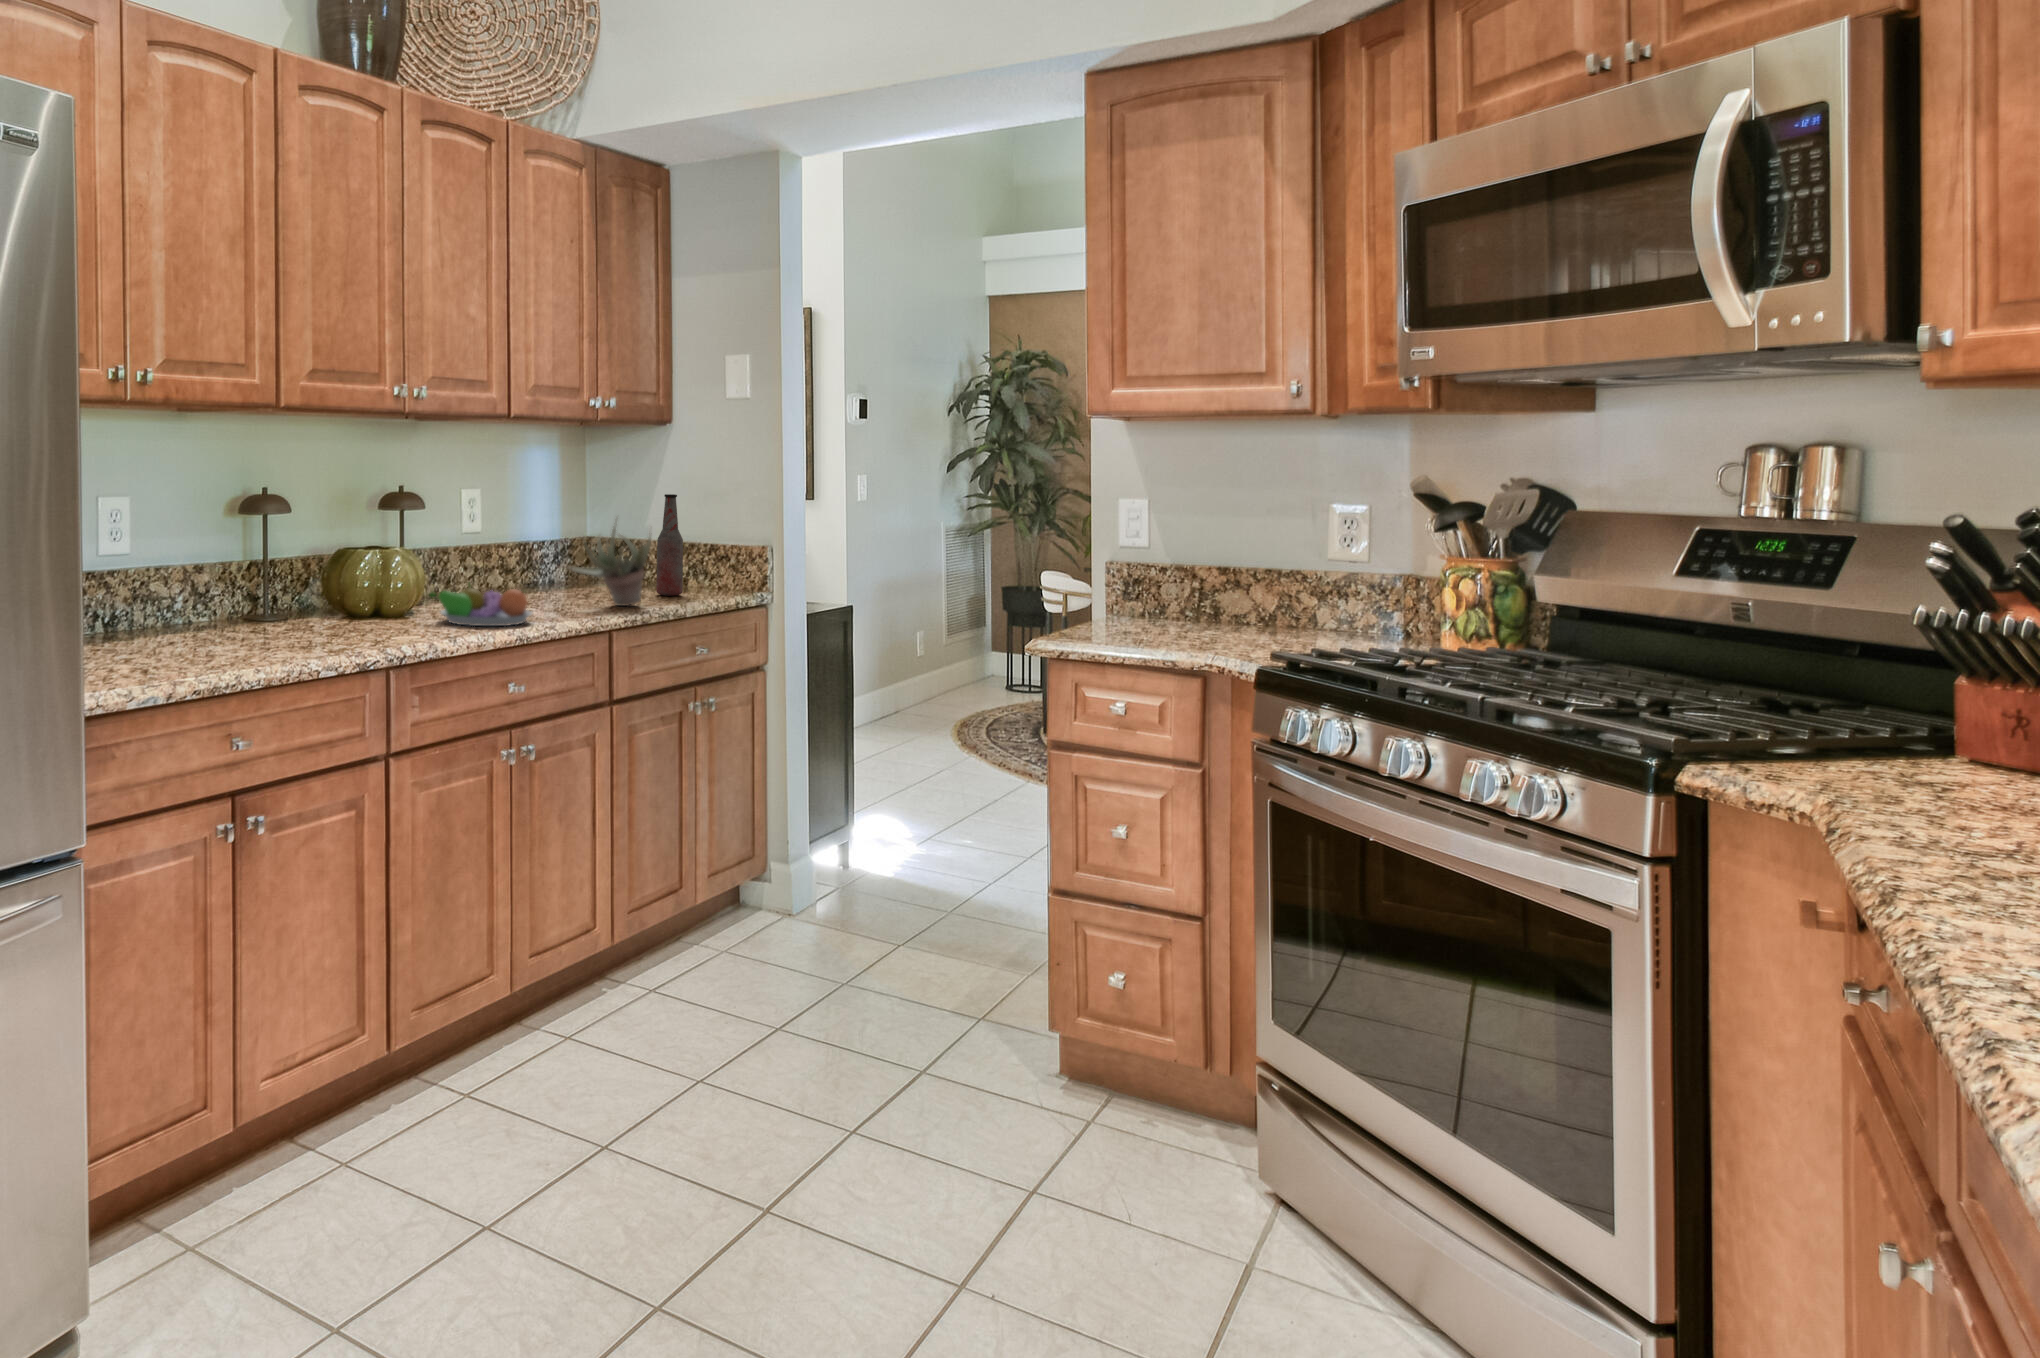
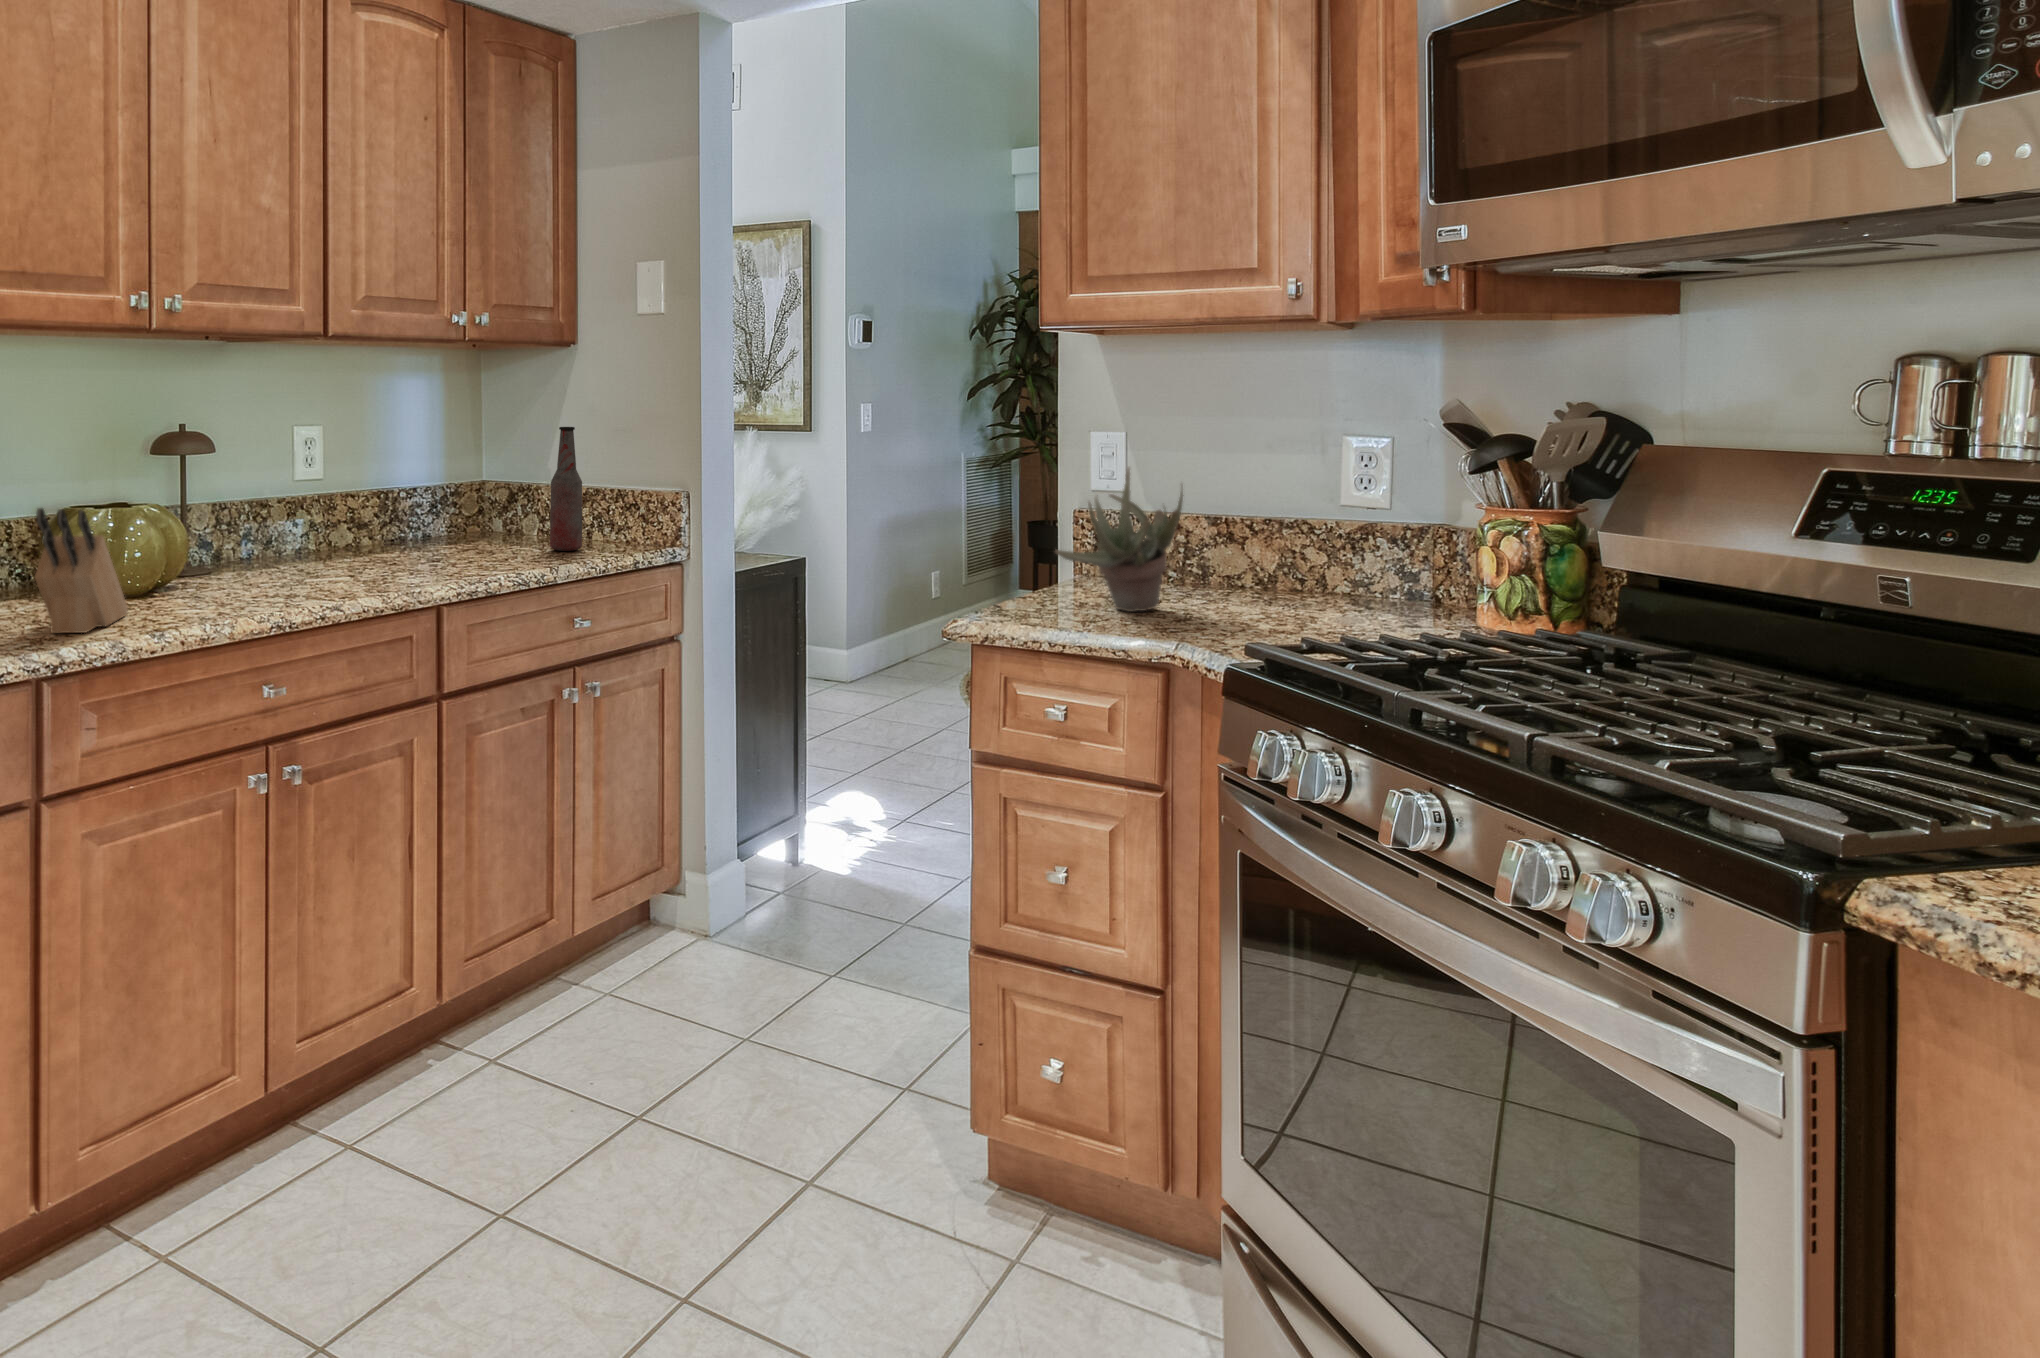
succulent plant: present [568,527,651,606] -> present [1056,467,1183,612]
knife block: none [369,548,408,640] -> present [35,508,128,633]
fruit bowl: present [430,582,532,626] -> none [188,544,327,605]

